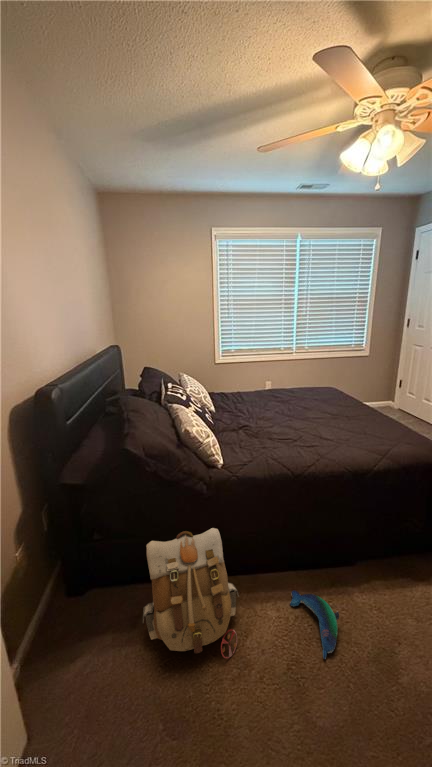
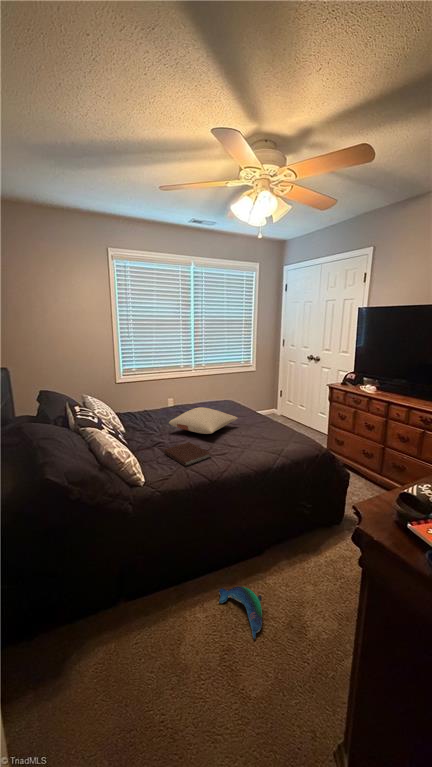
pillow: none [257,393,335,422] -> present [169,407,238,434]
notebook: none [247,429,297,455] -> present [164,442,211,467]
backpack: present [143,528,239,658] -> none [72,545,176,682]

